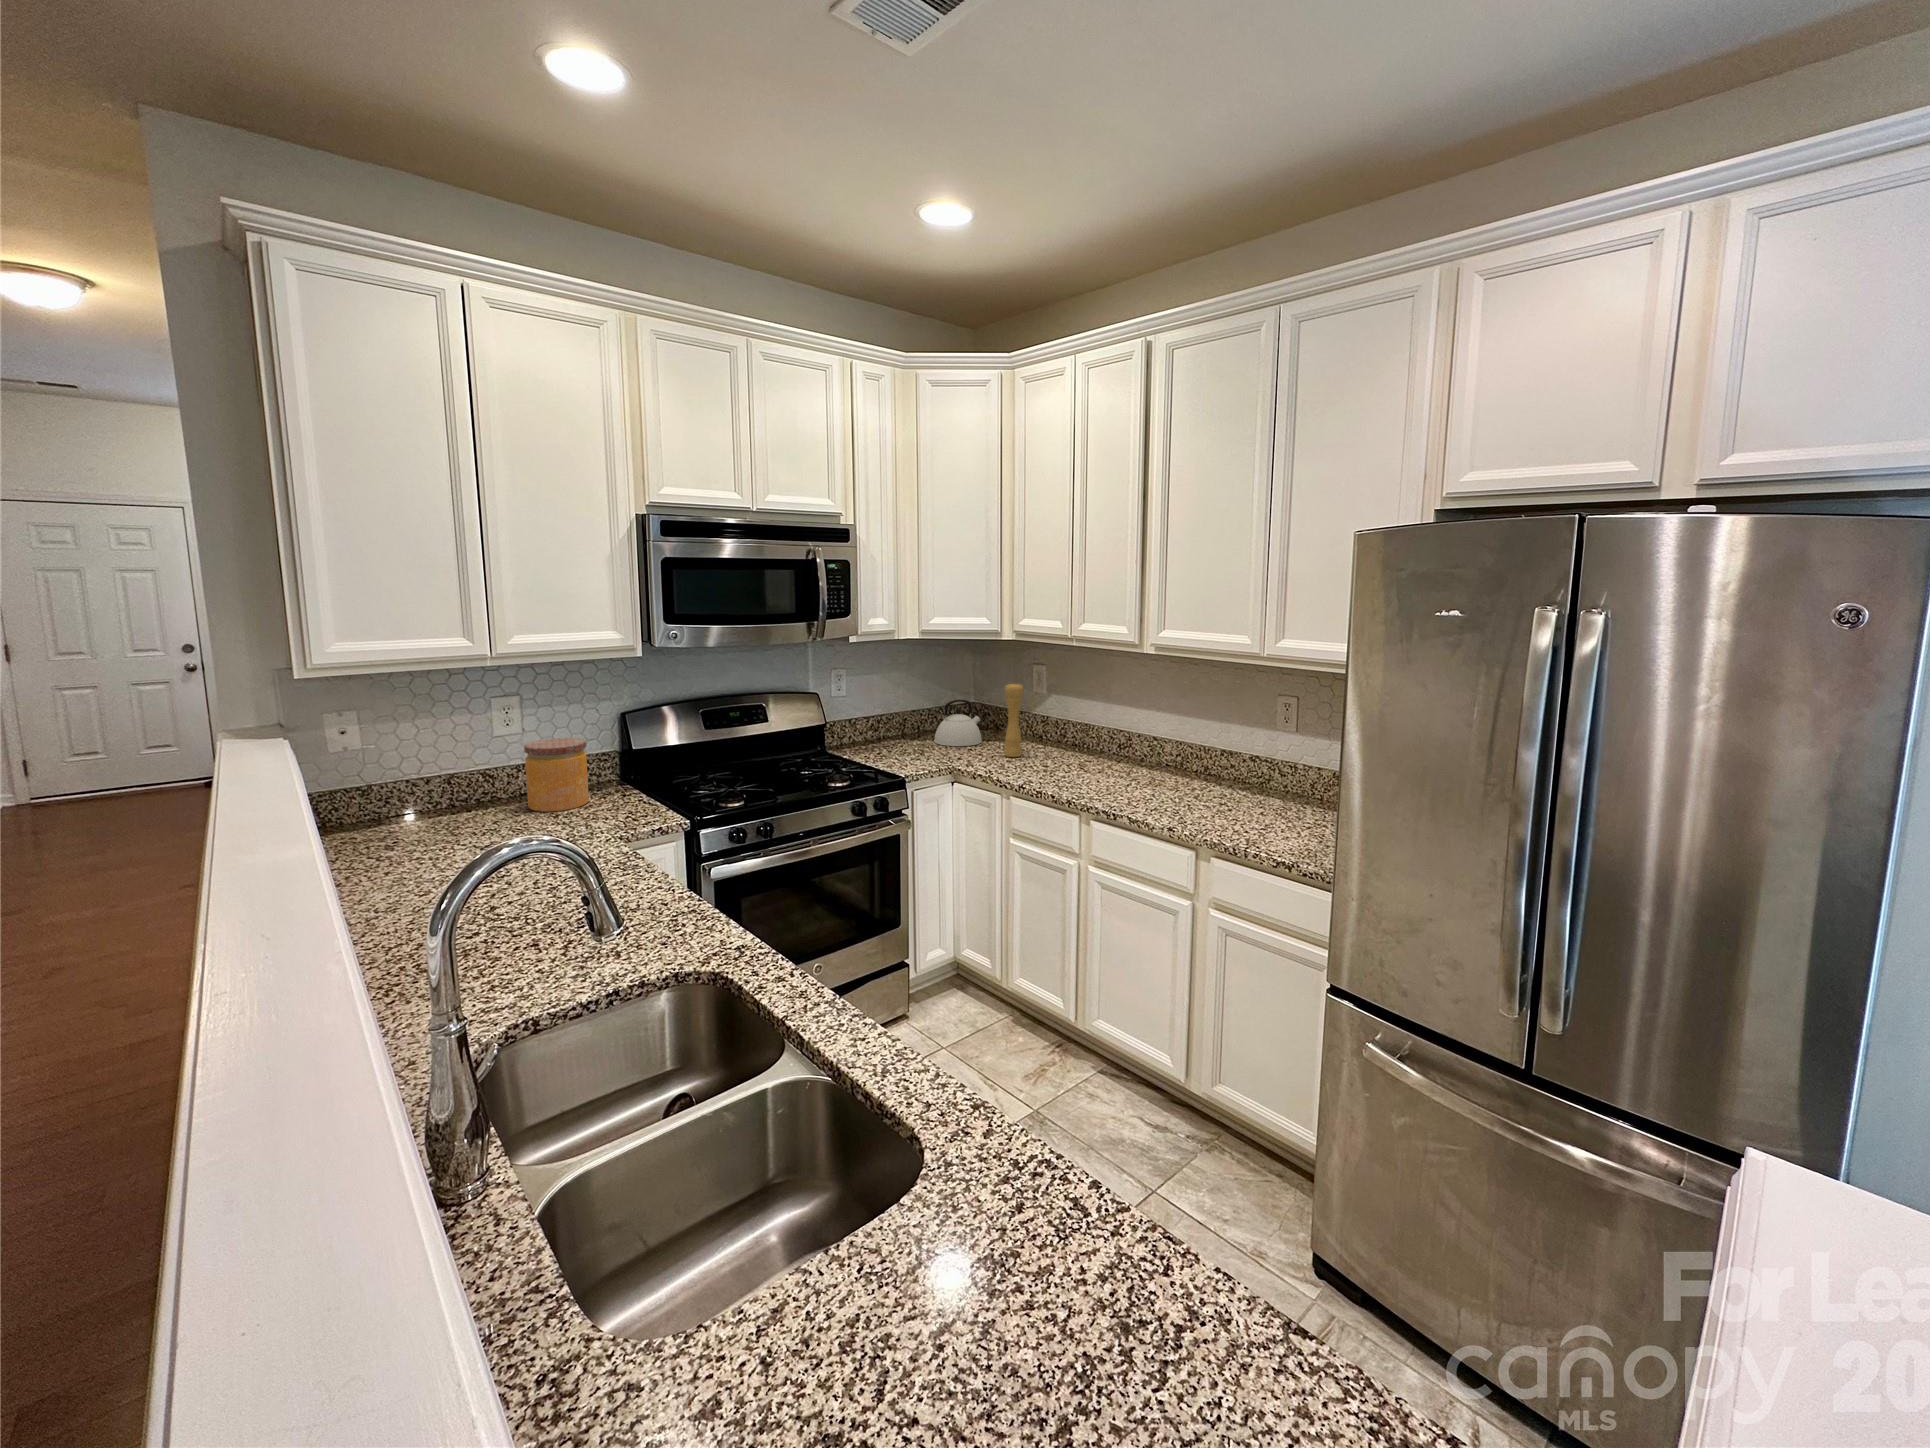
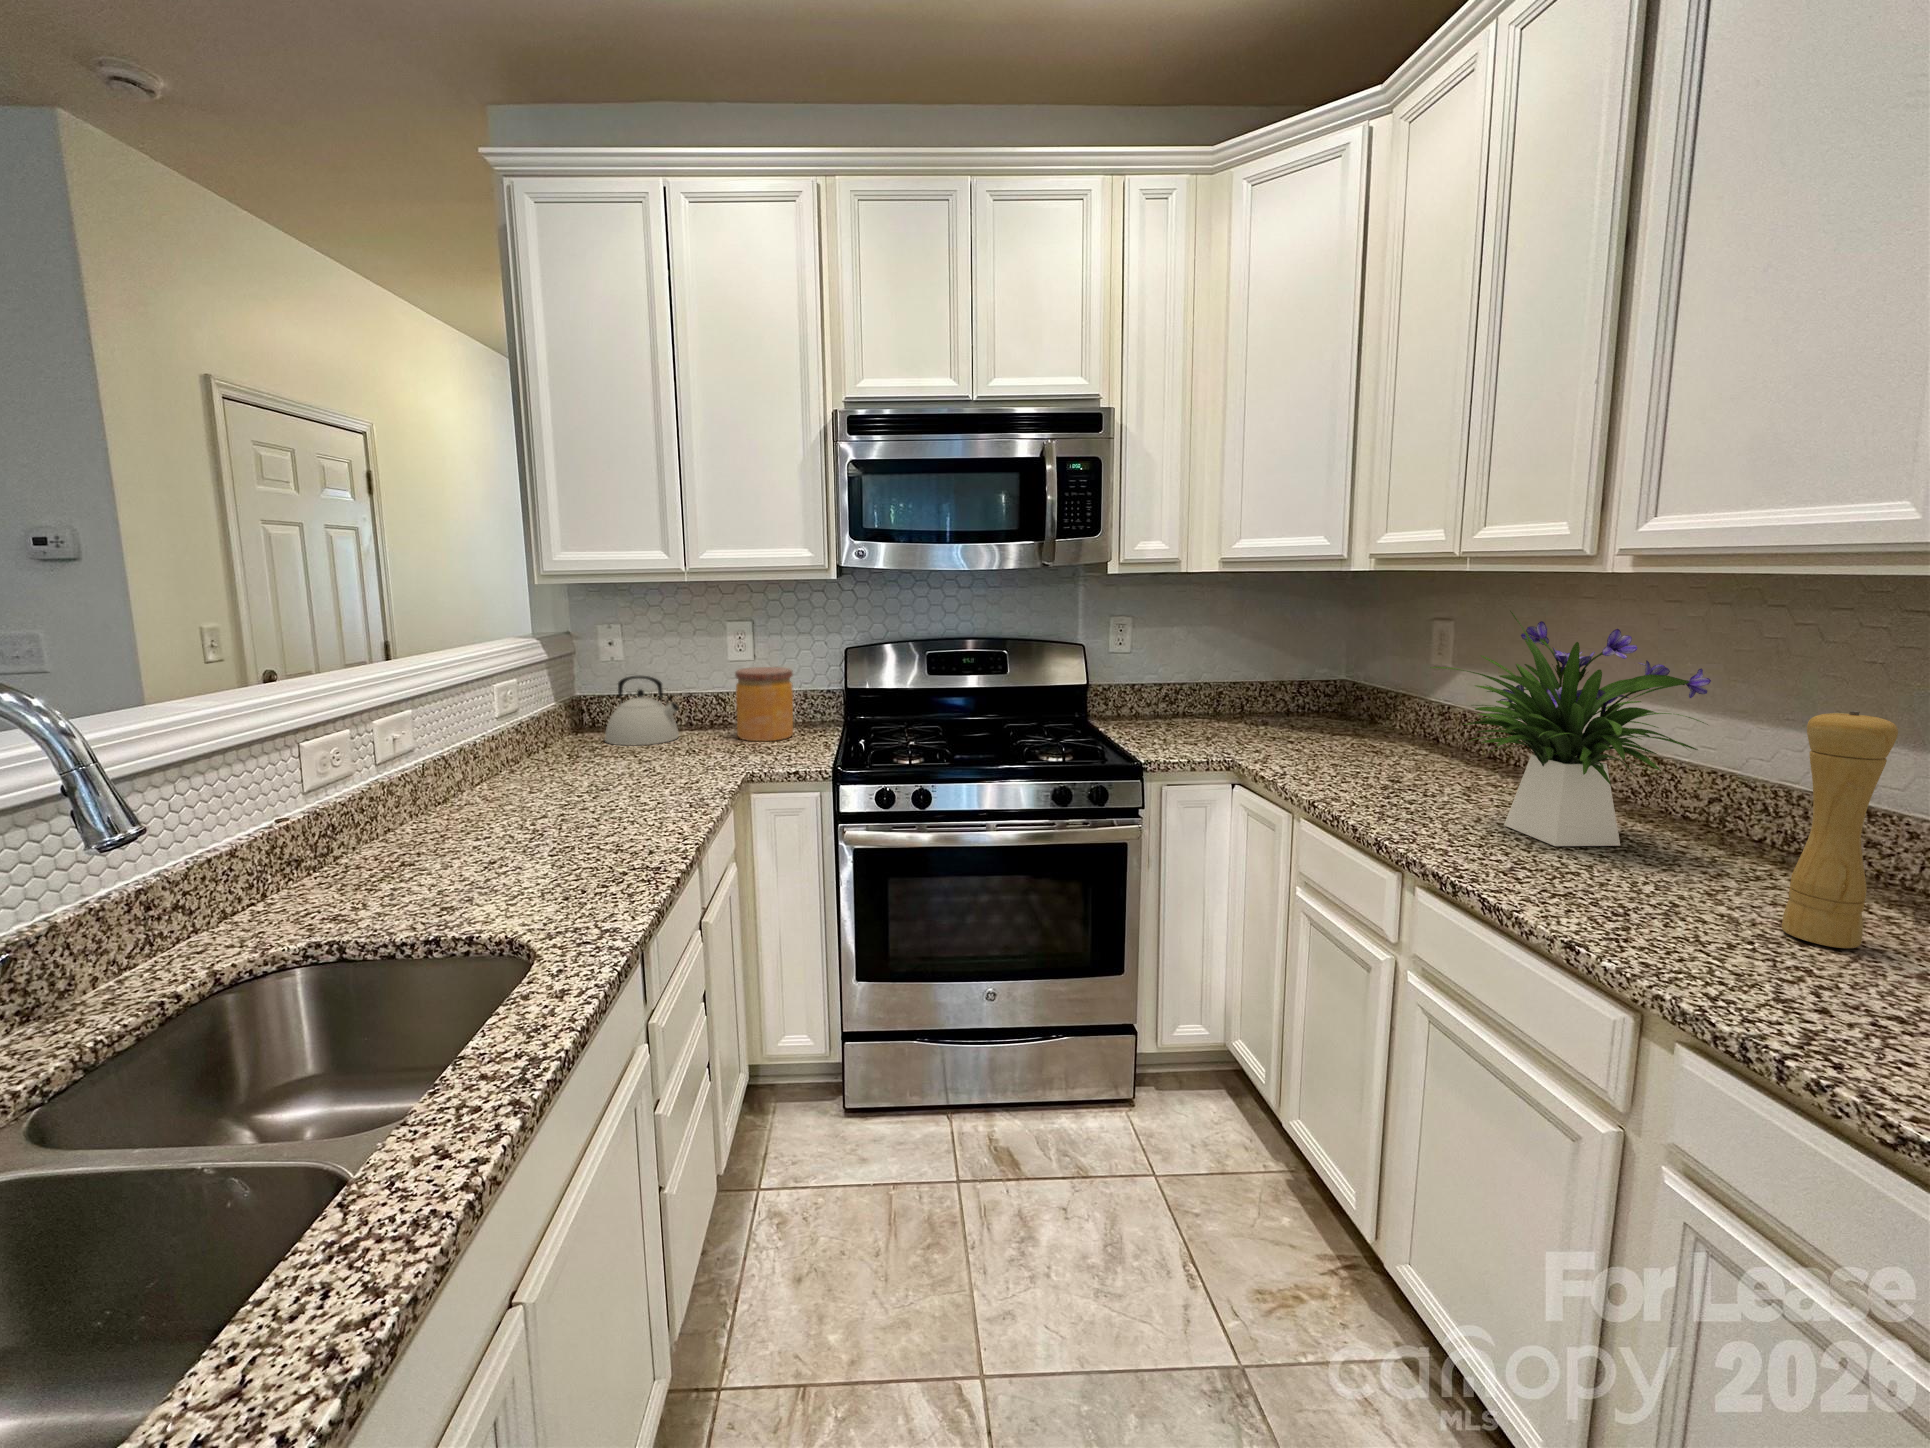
flower arrangement: none [1071,669,1184,788] -> present [1430,611,1711,846]
pepper mill: present [1004,683,1023,757] -> present [1782,711,1898,948]
kettle: present [934,700,982,746] -> present [605,676,679,746]

